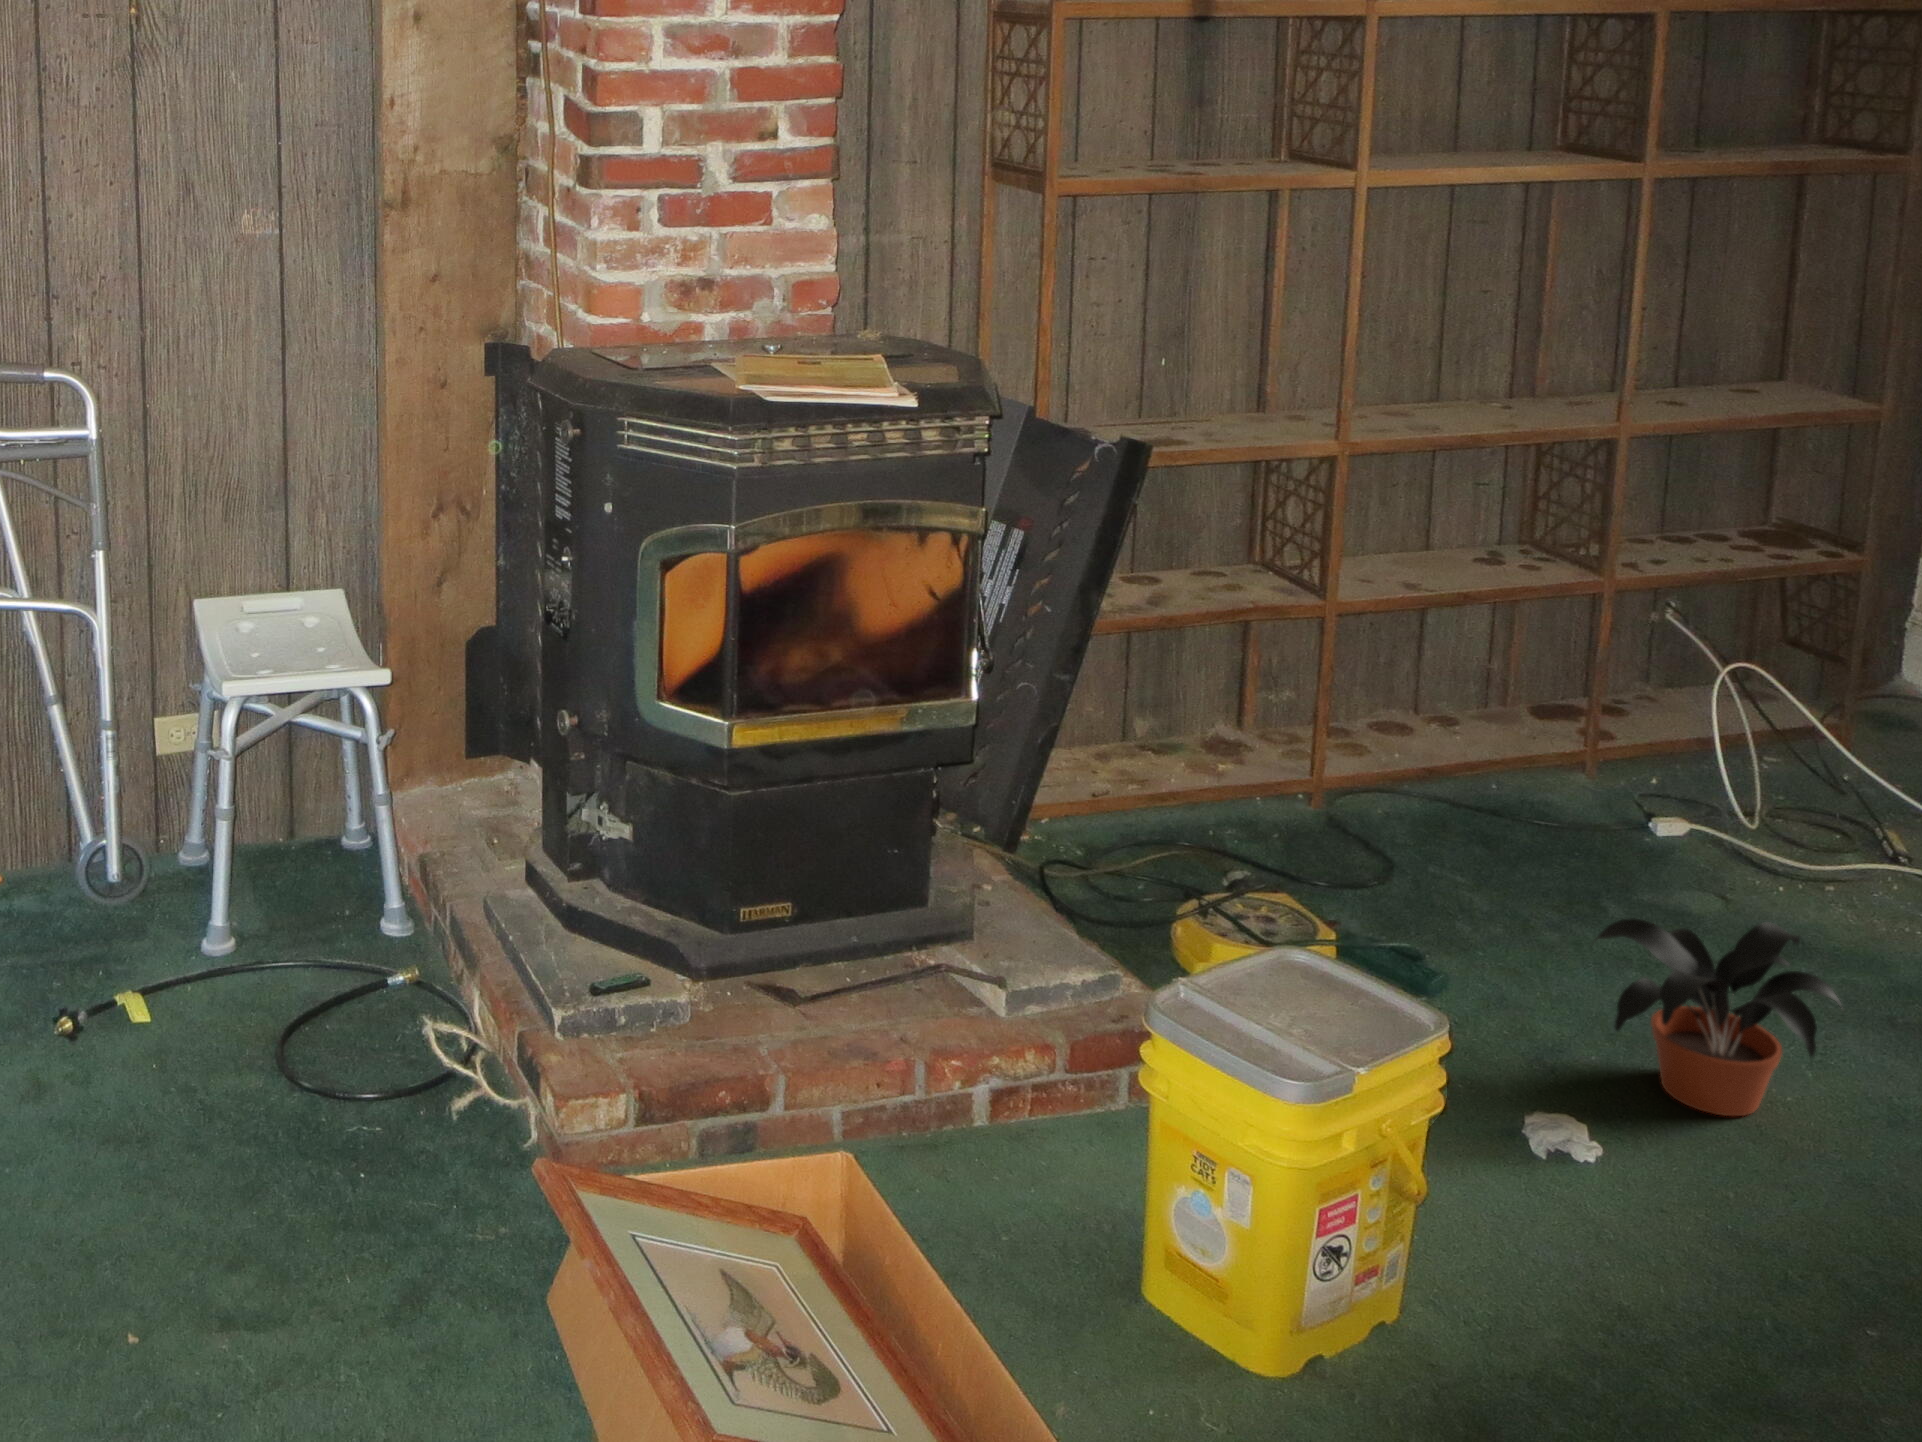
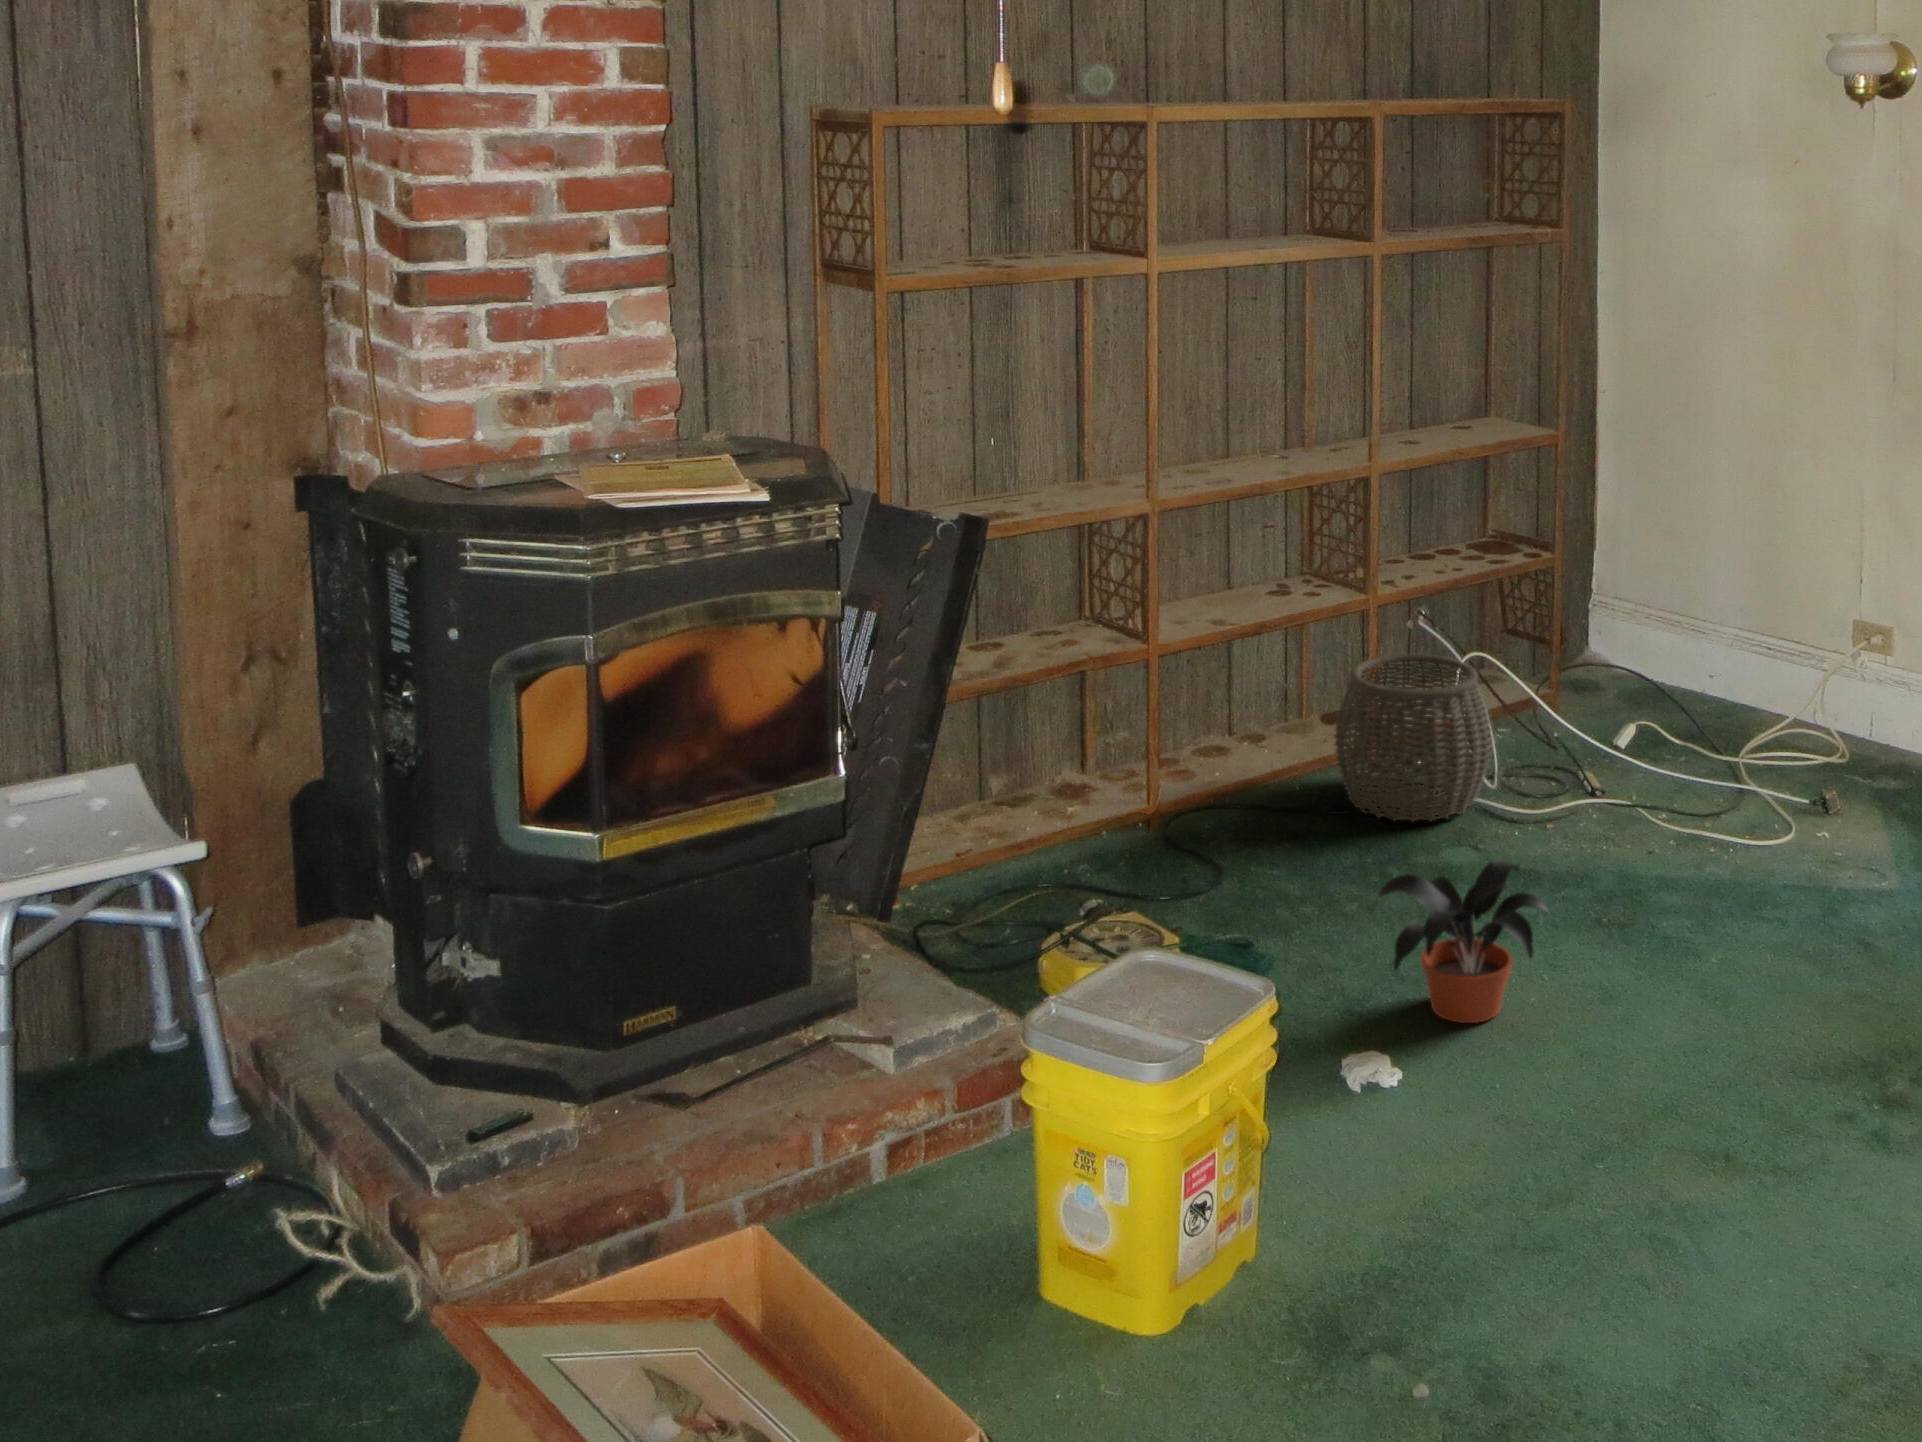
woven basket: none [1545,651,1763,856] -> present [1335,654,1492,822]

